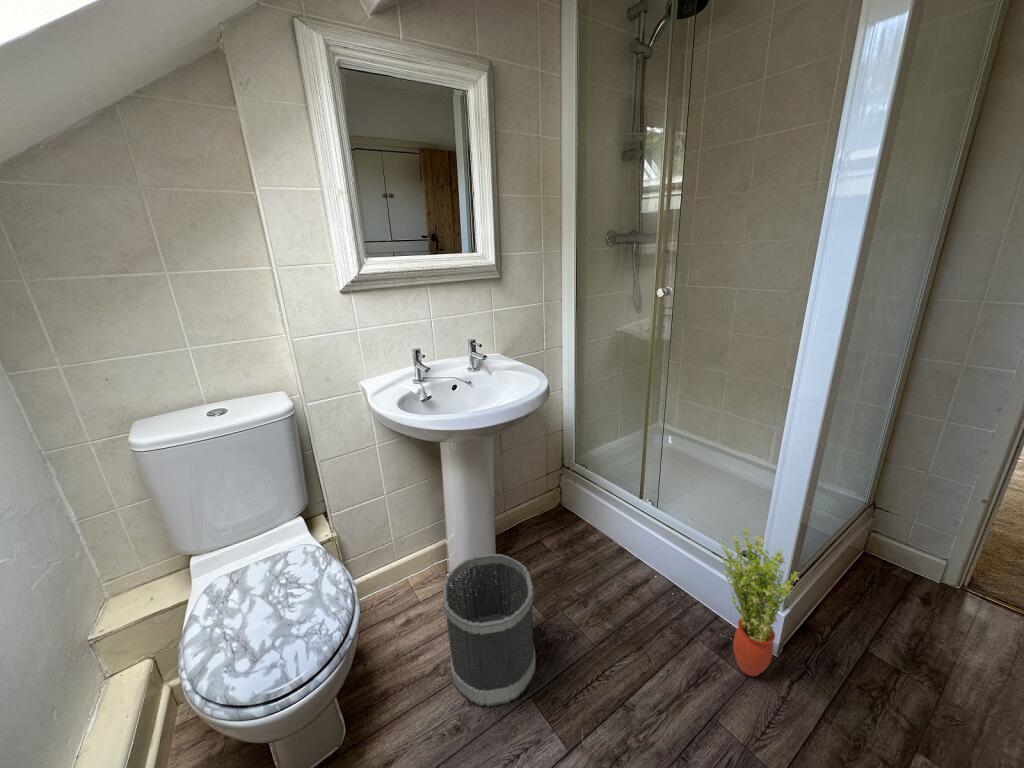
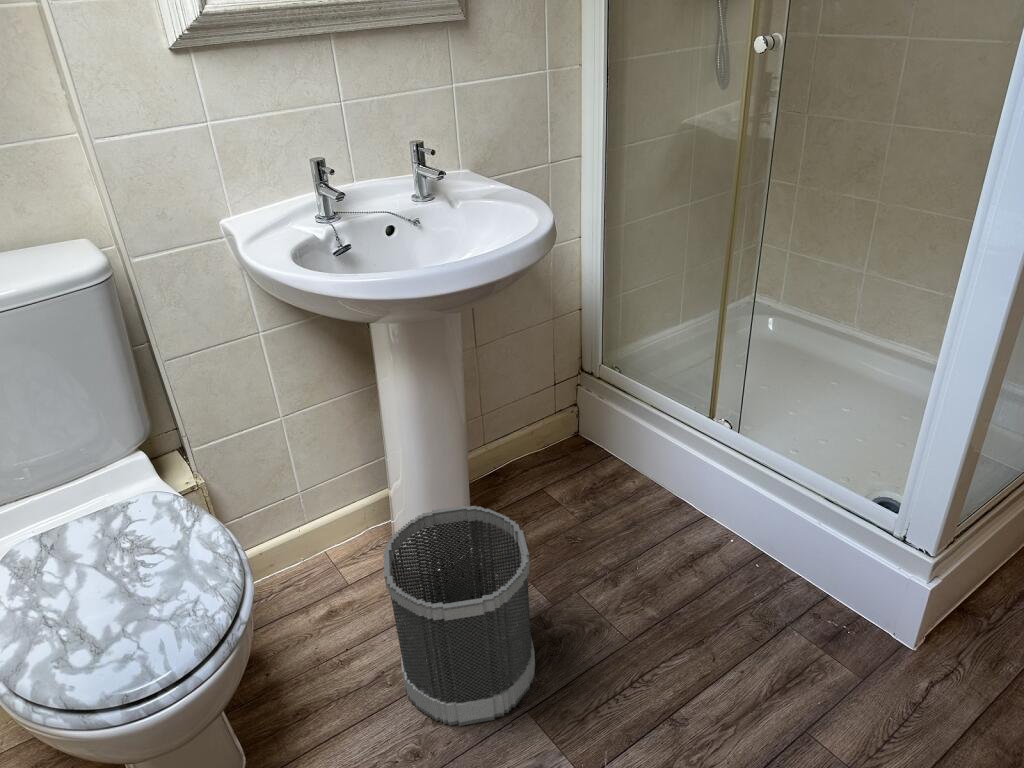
potted plant: present [720,527,799,676] -> none [833,452,954,678]

